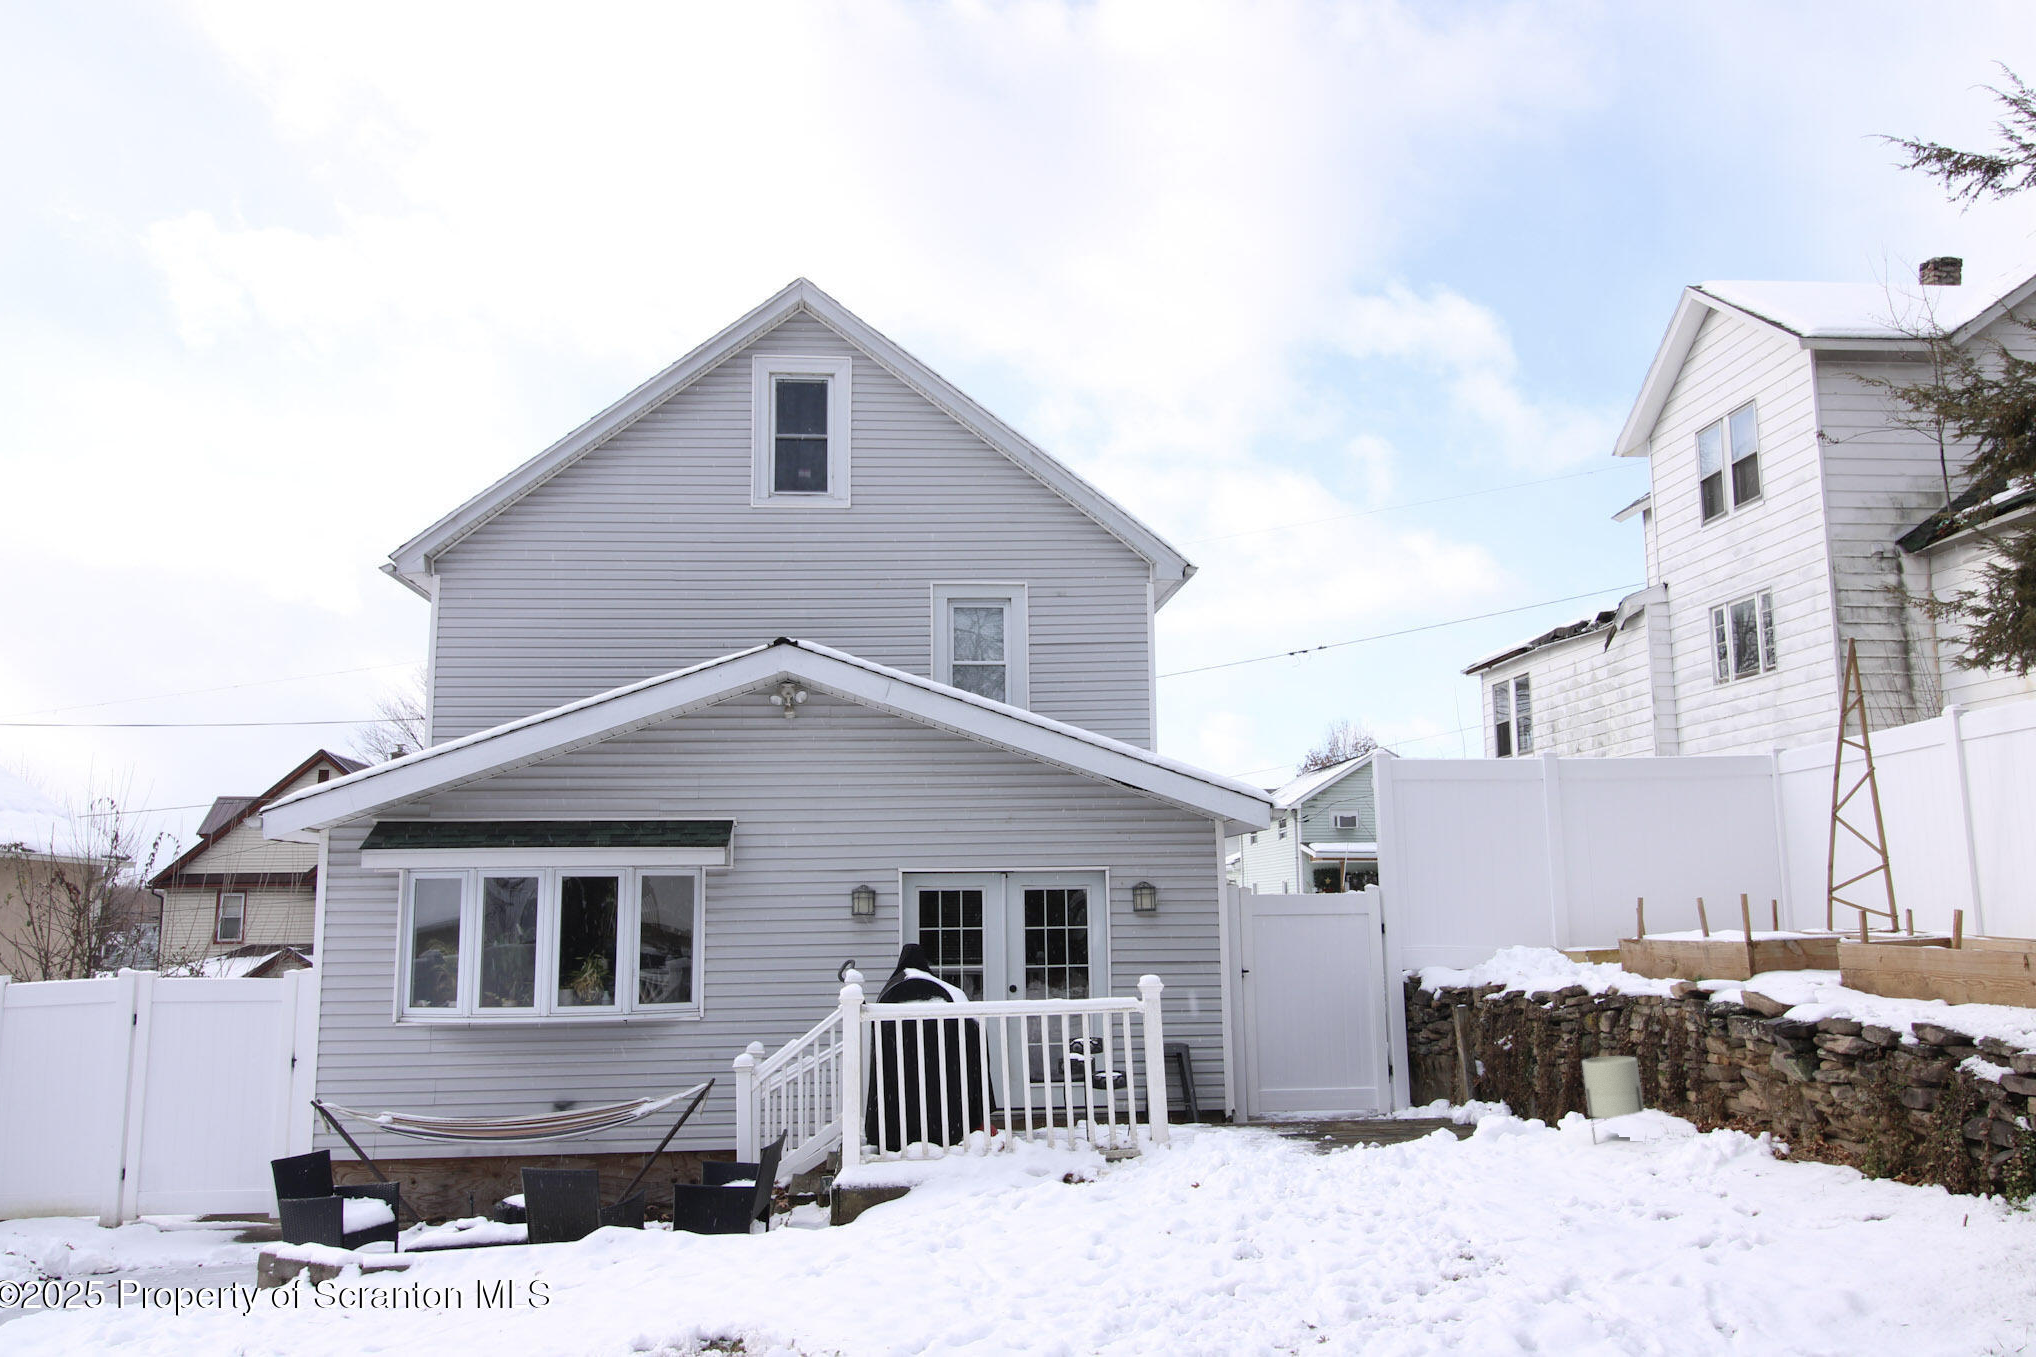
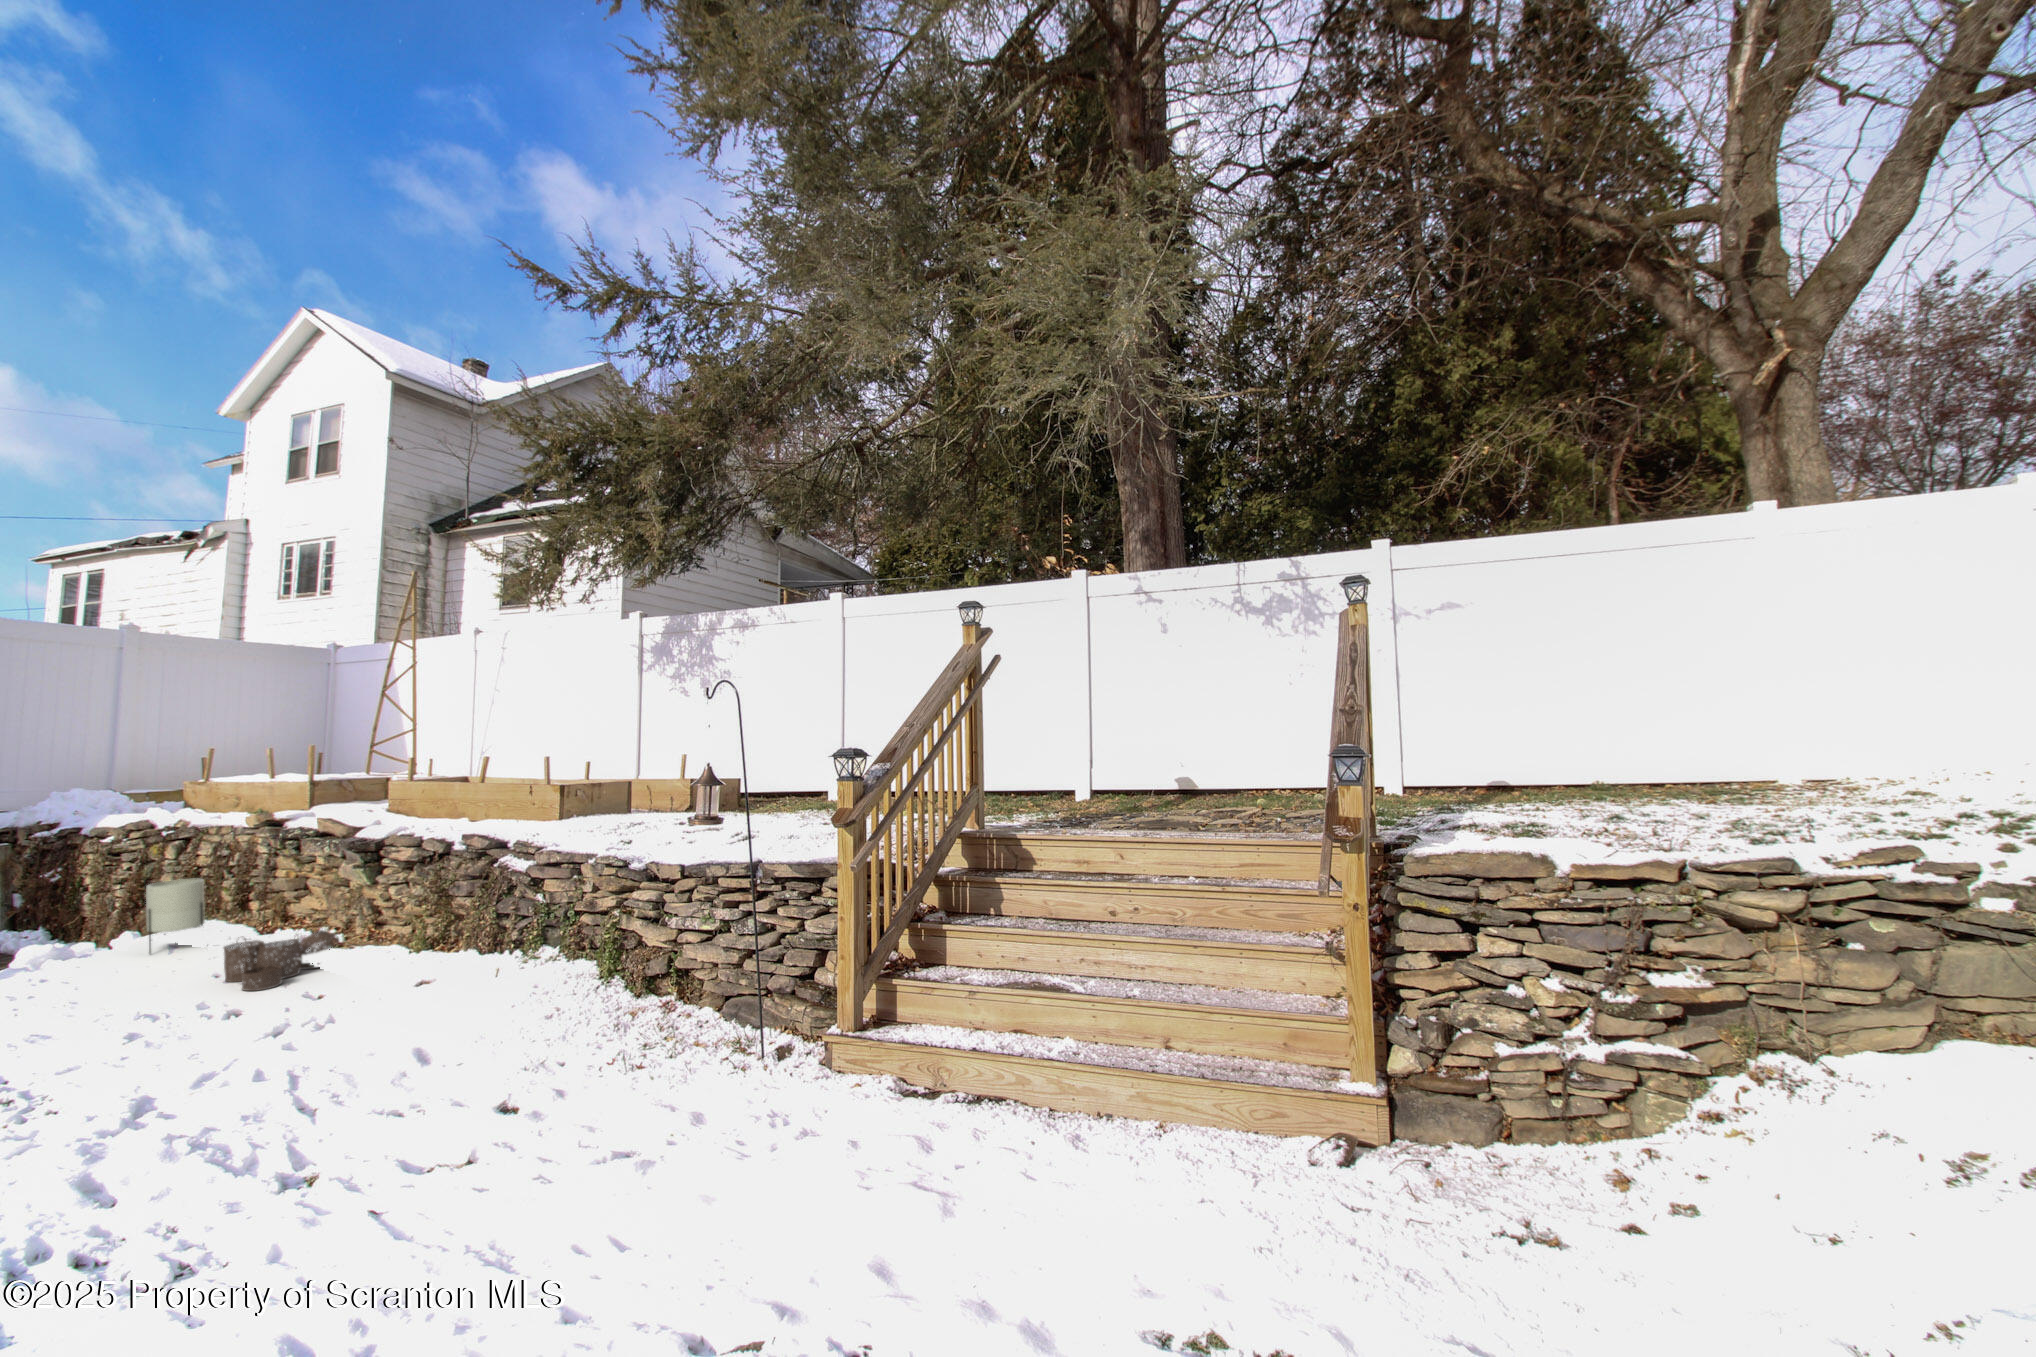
woven basket: none [1653,1133,1790,1202] -> present [224,930,339,991]

